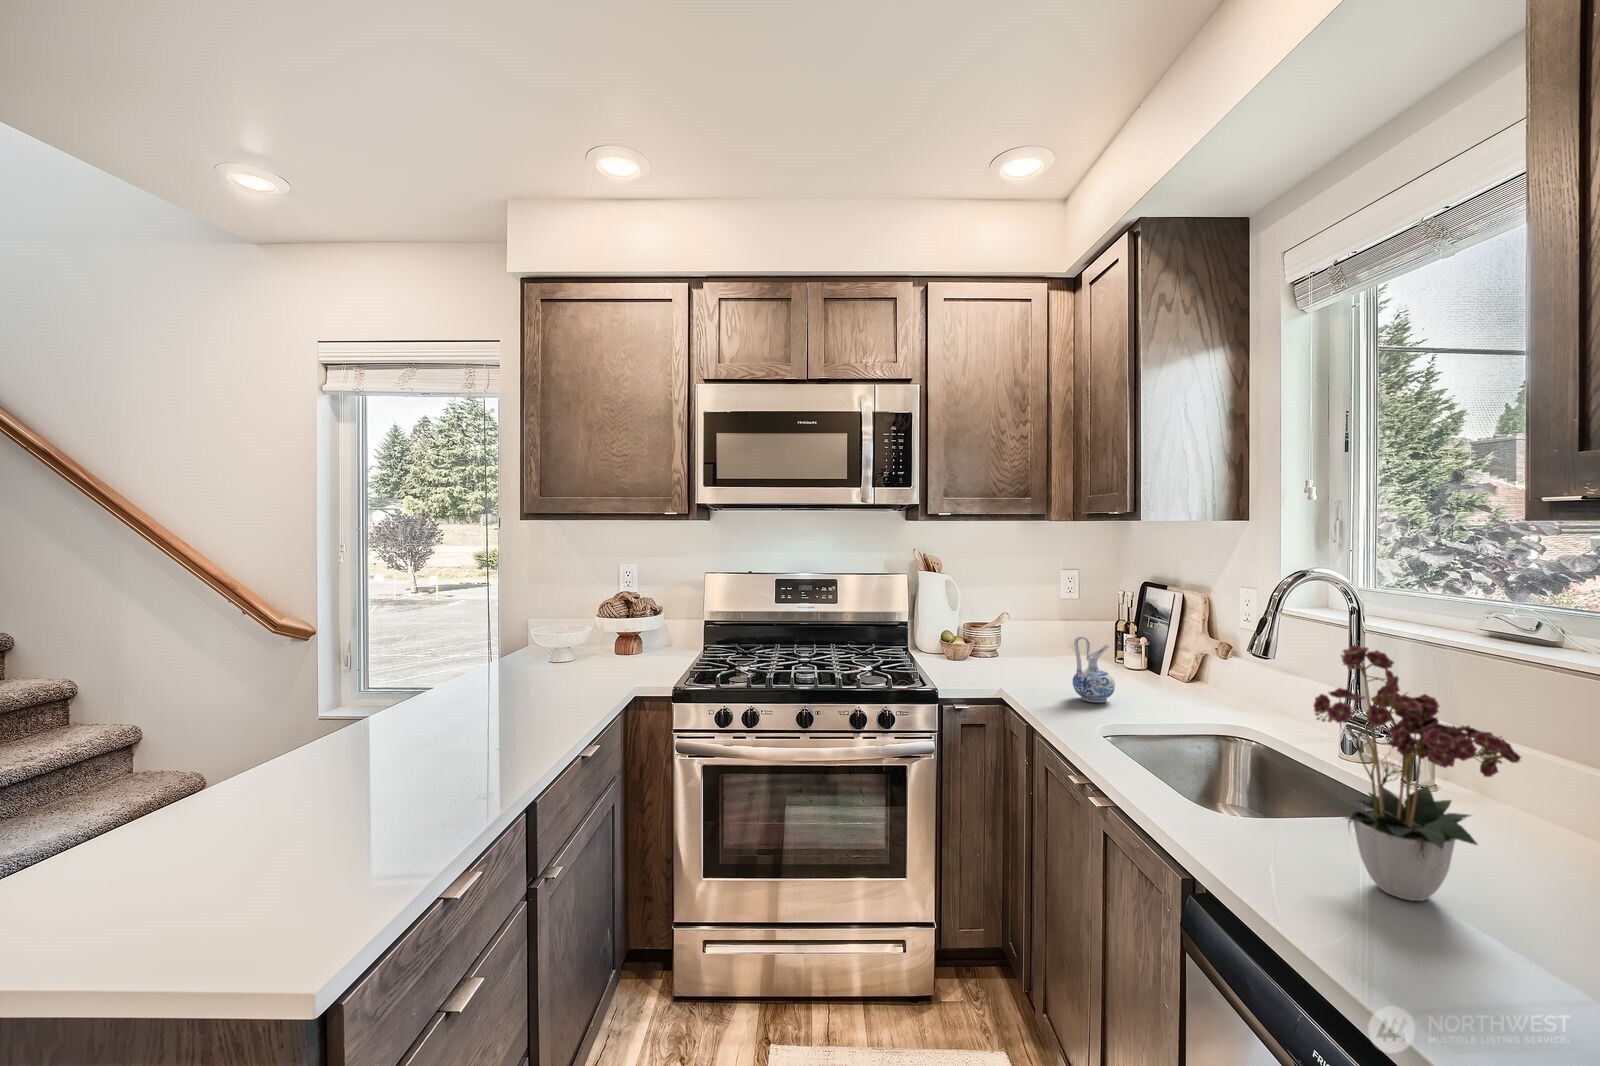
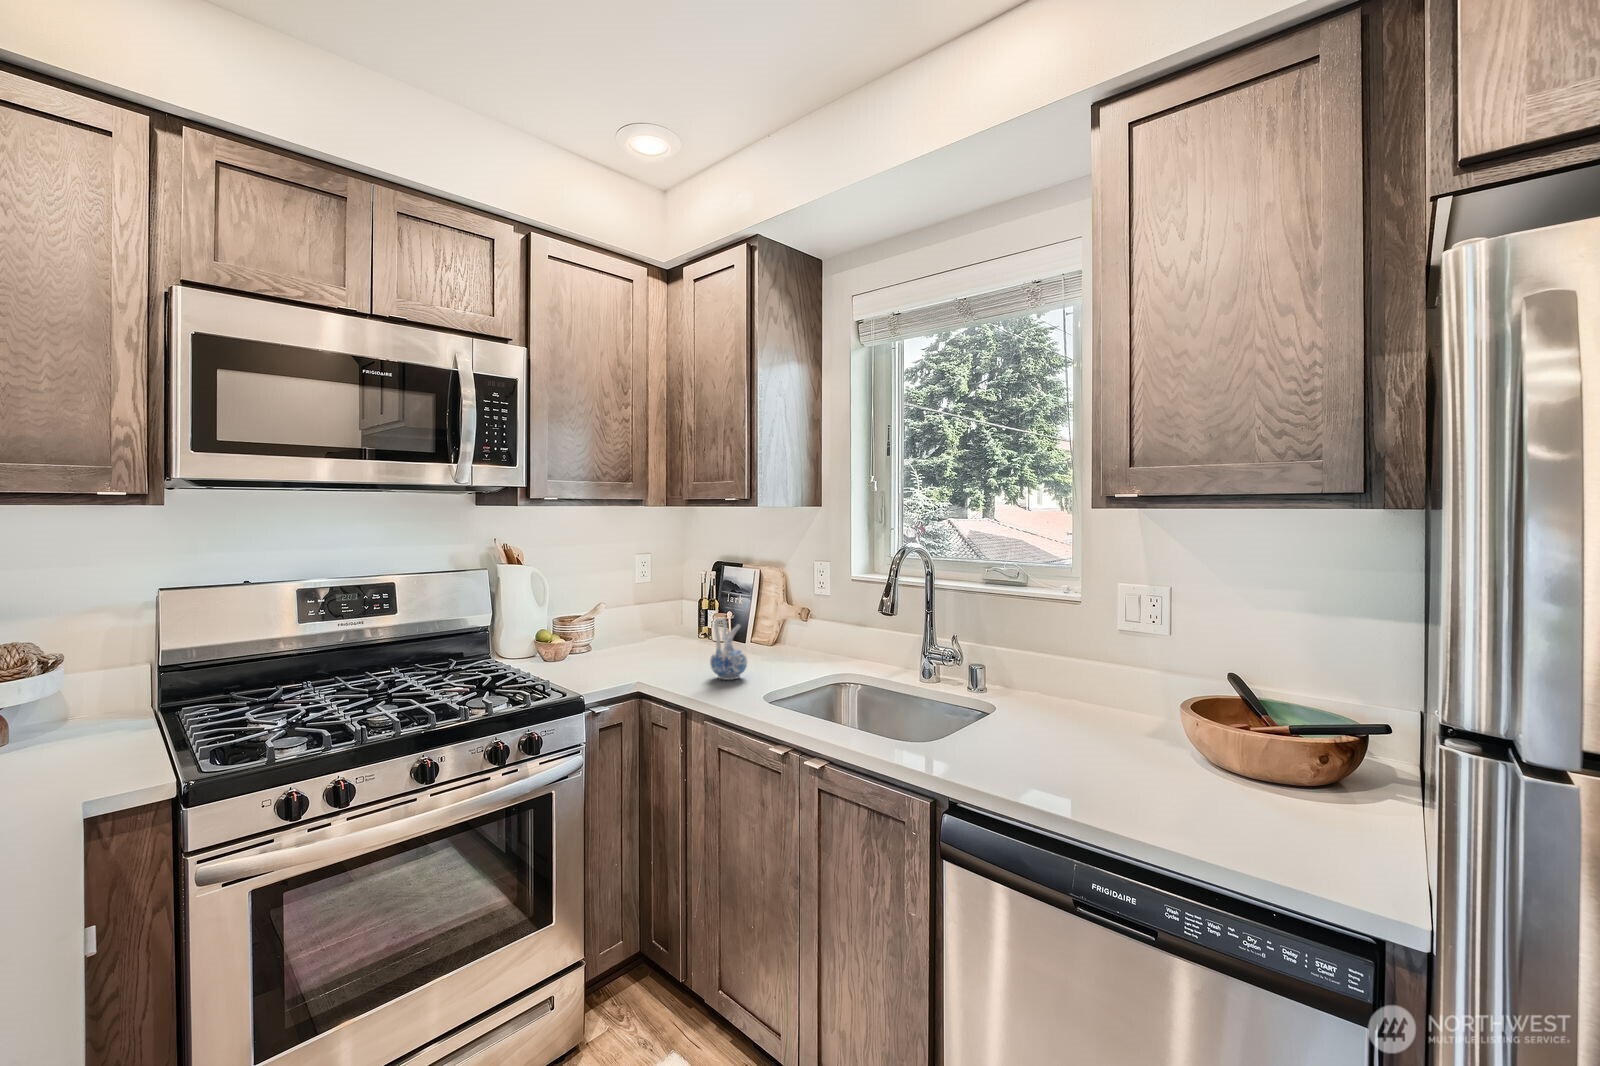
flower arrangement: present [1314,646,1521,901] -> none [986,587,1111,763]

